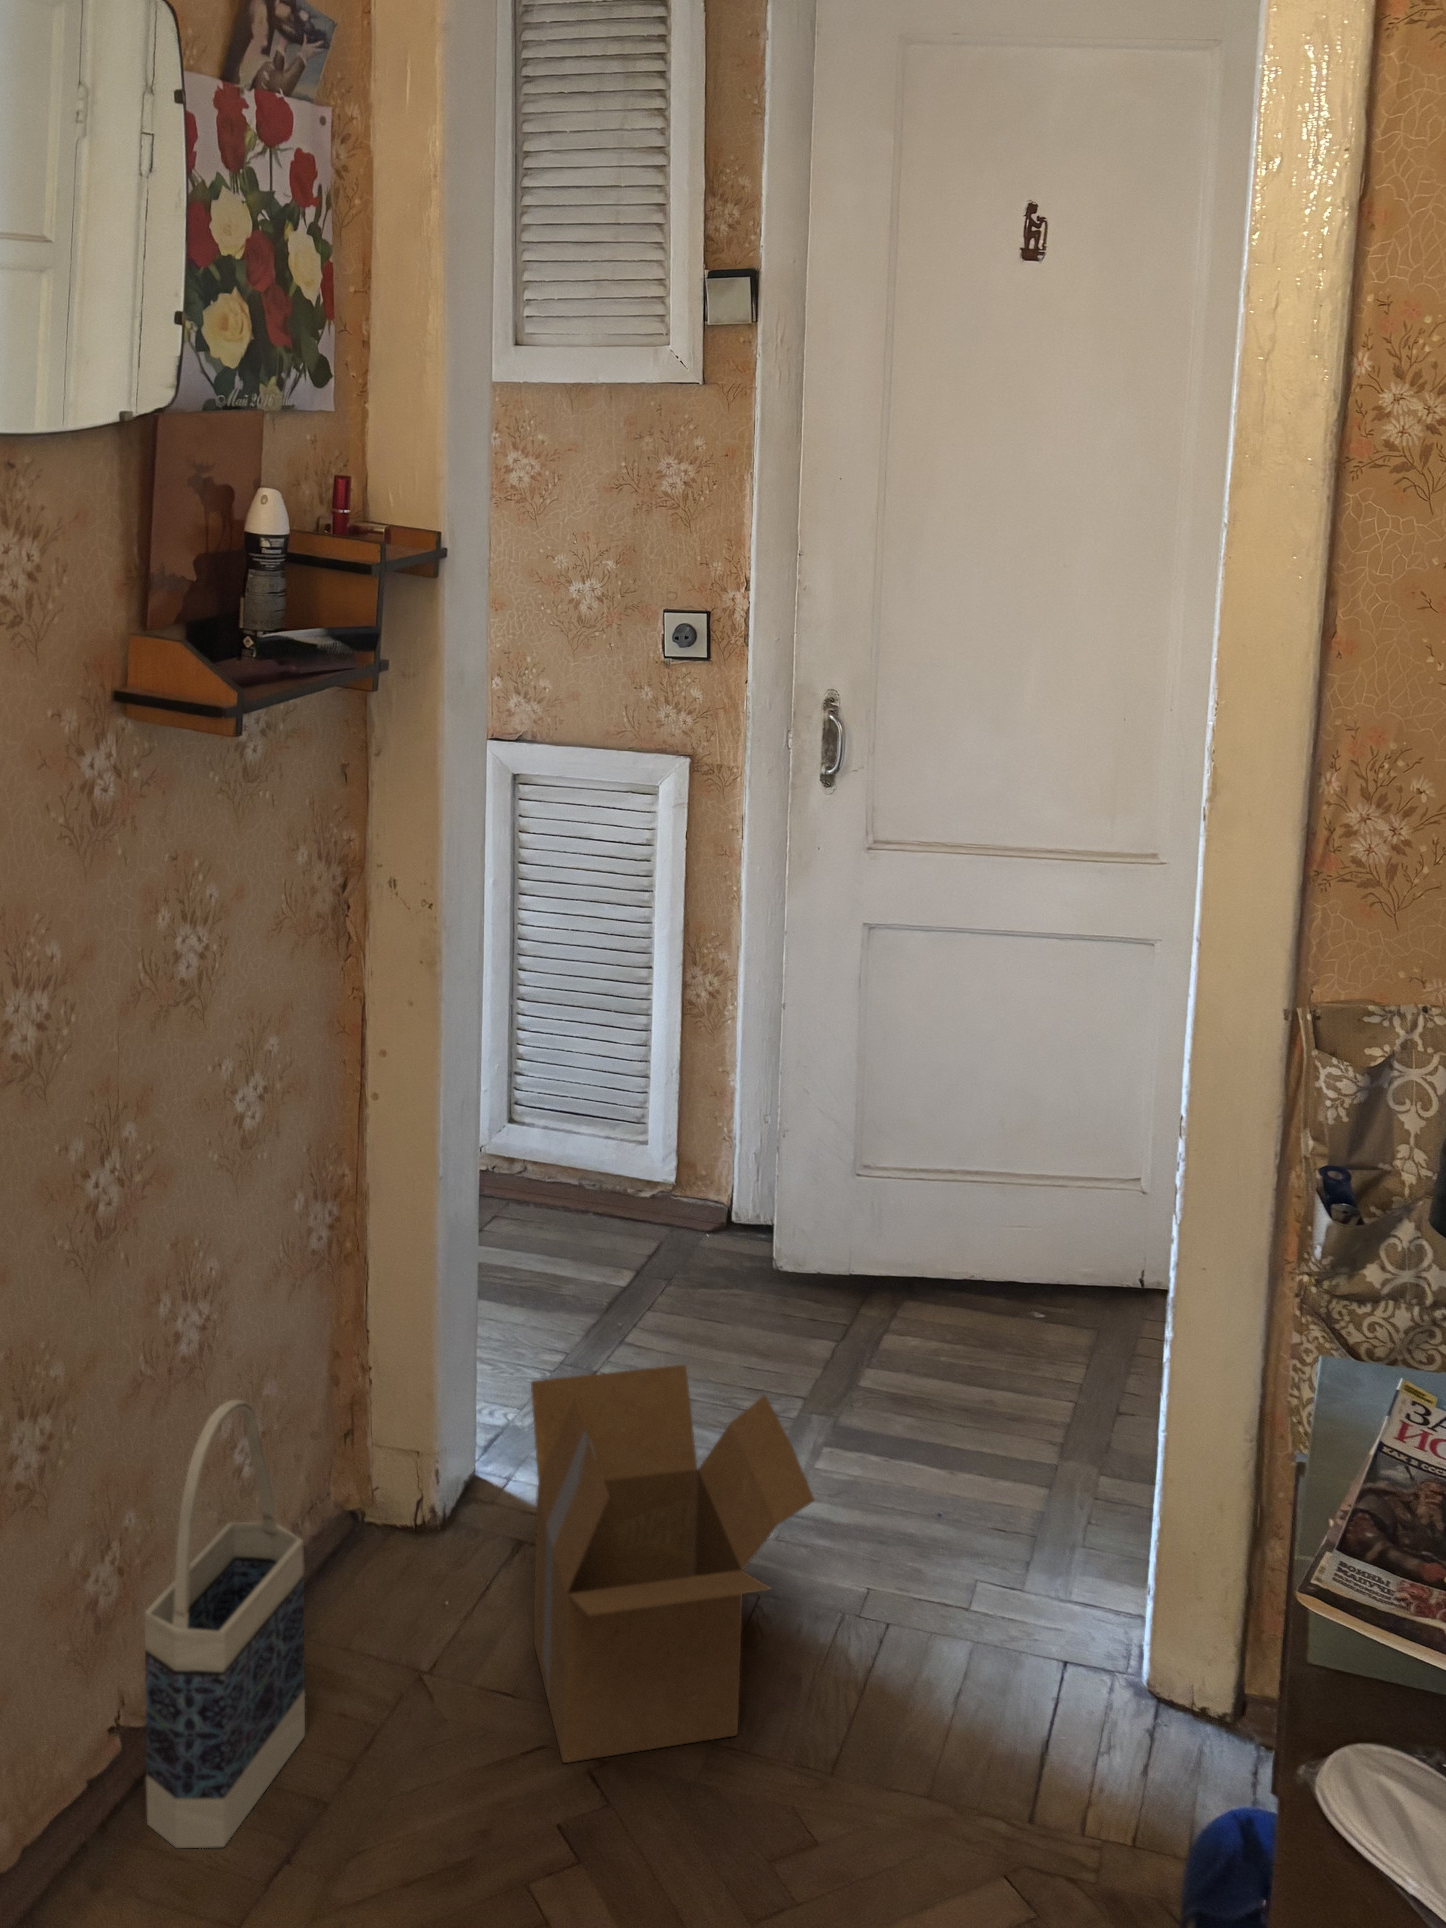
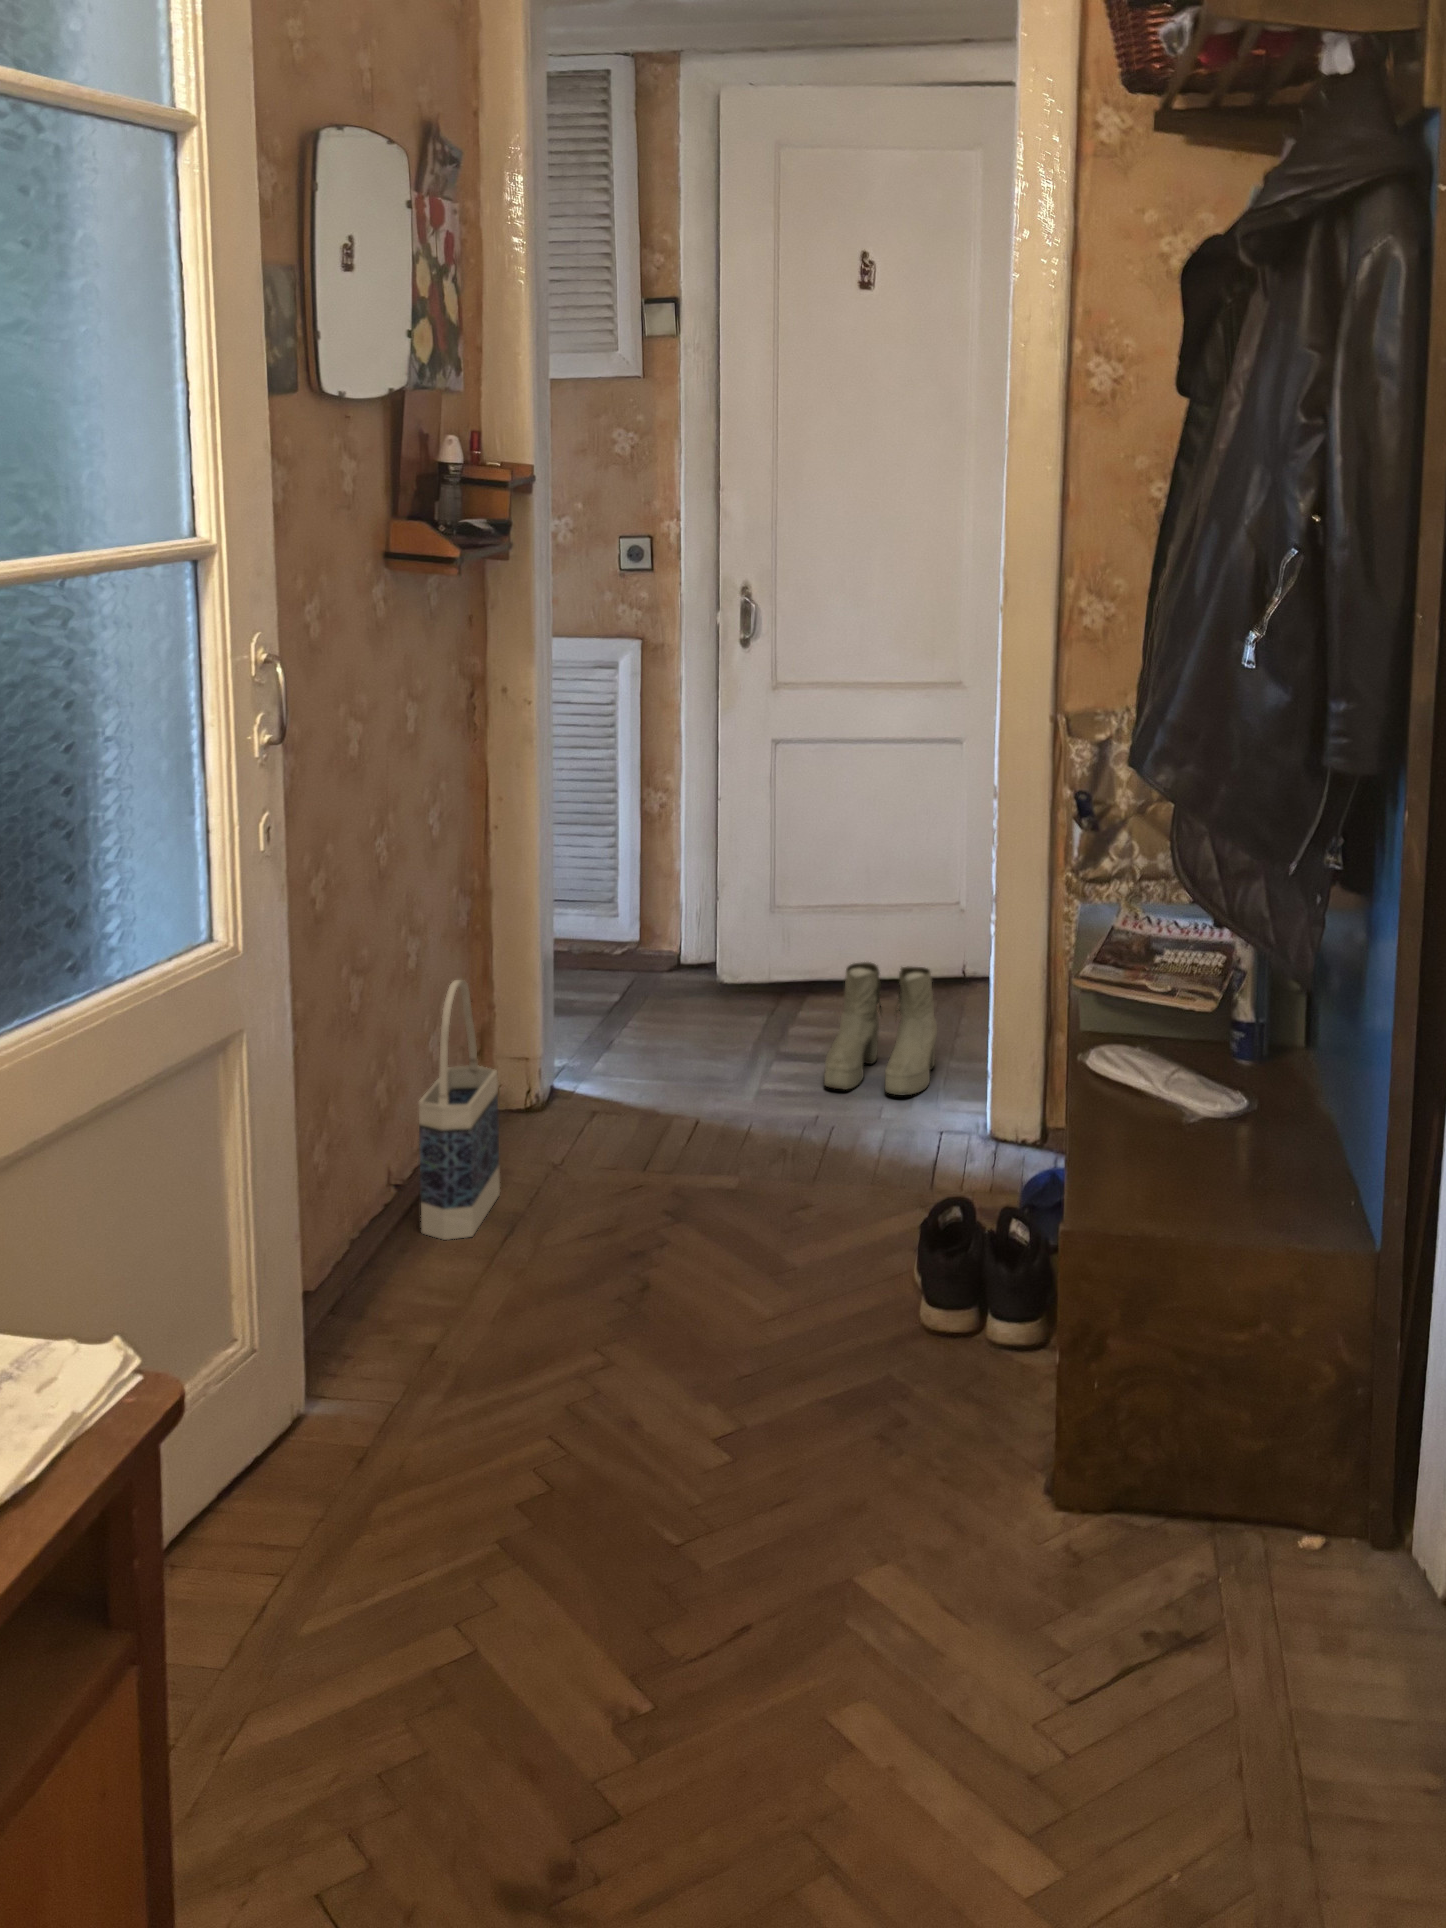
boots: none [886,1316,1079,1565] -> present [824,962,937,1095]
cardboard box: present [531,1365,814,1763] -> none [612,979,798,1191]

